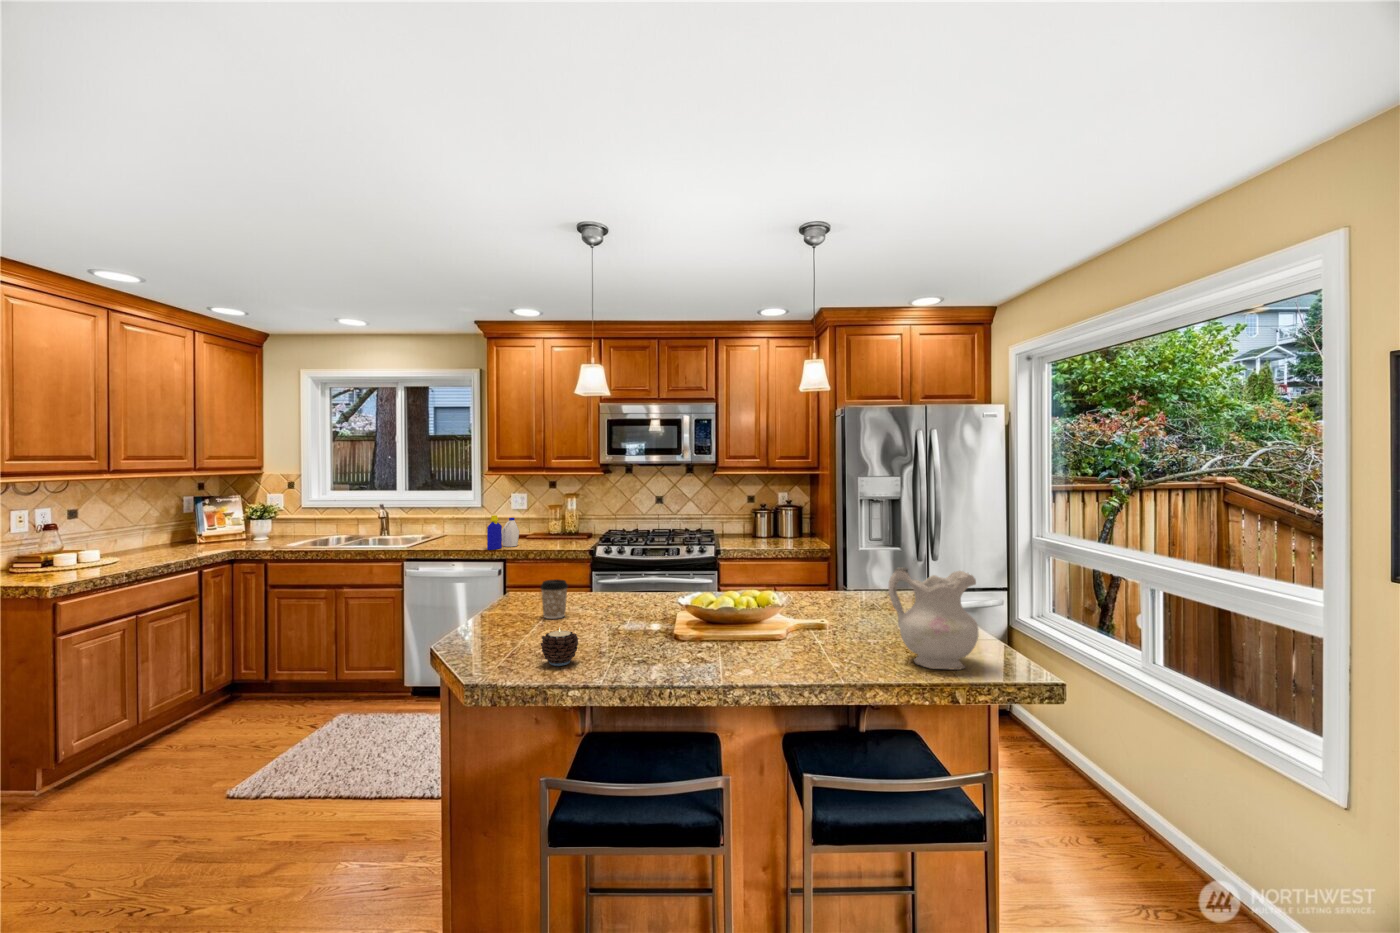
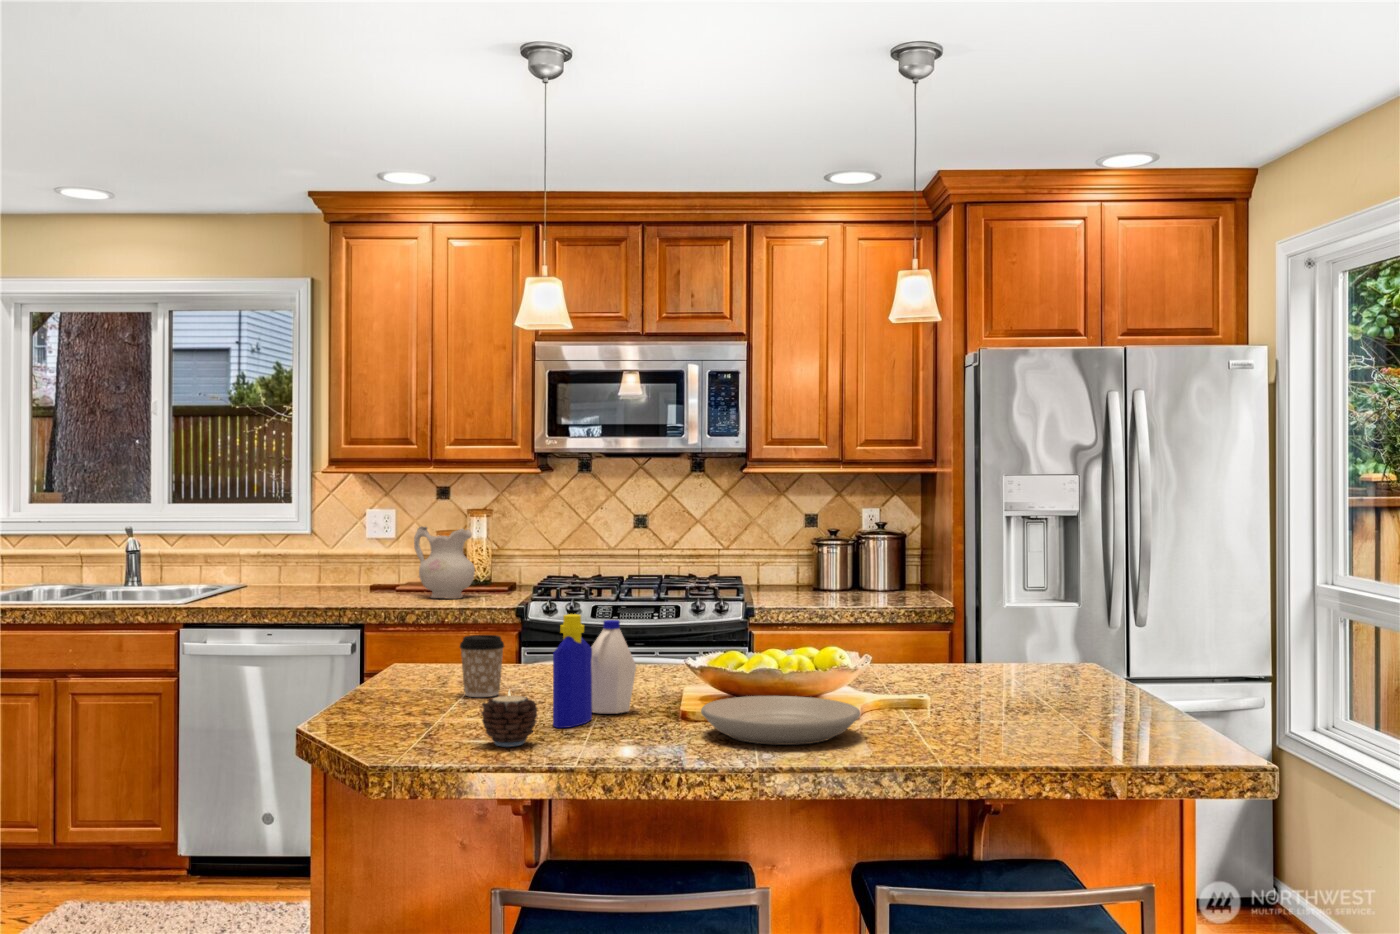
bottle: present [487,515,519,550] -> present [553,614,636,728]
ceramic pitcher: present [889,567,978,670] -> present [414,526,475,599]
plate: none [685,624,788,663] -> present [701,696,860,745]

